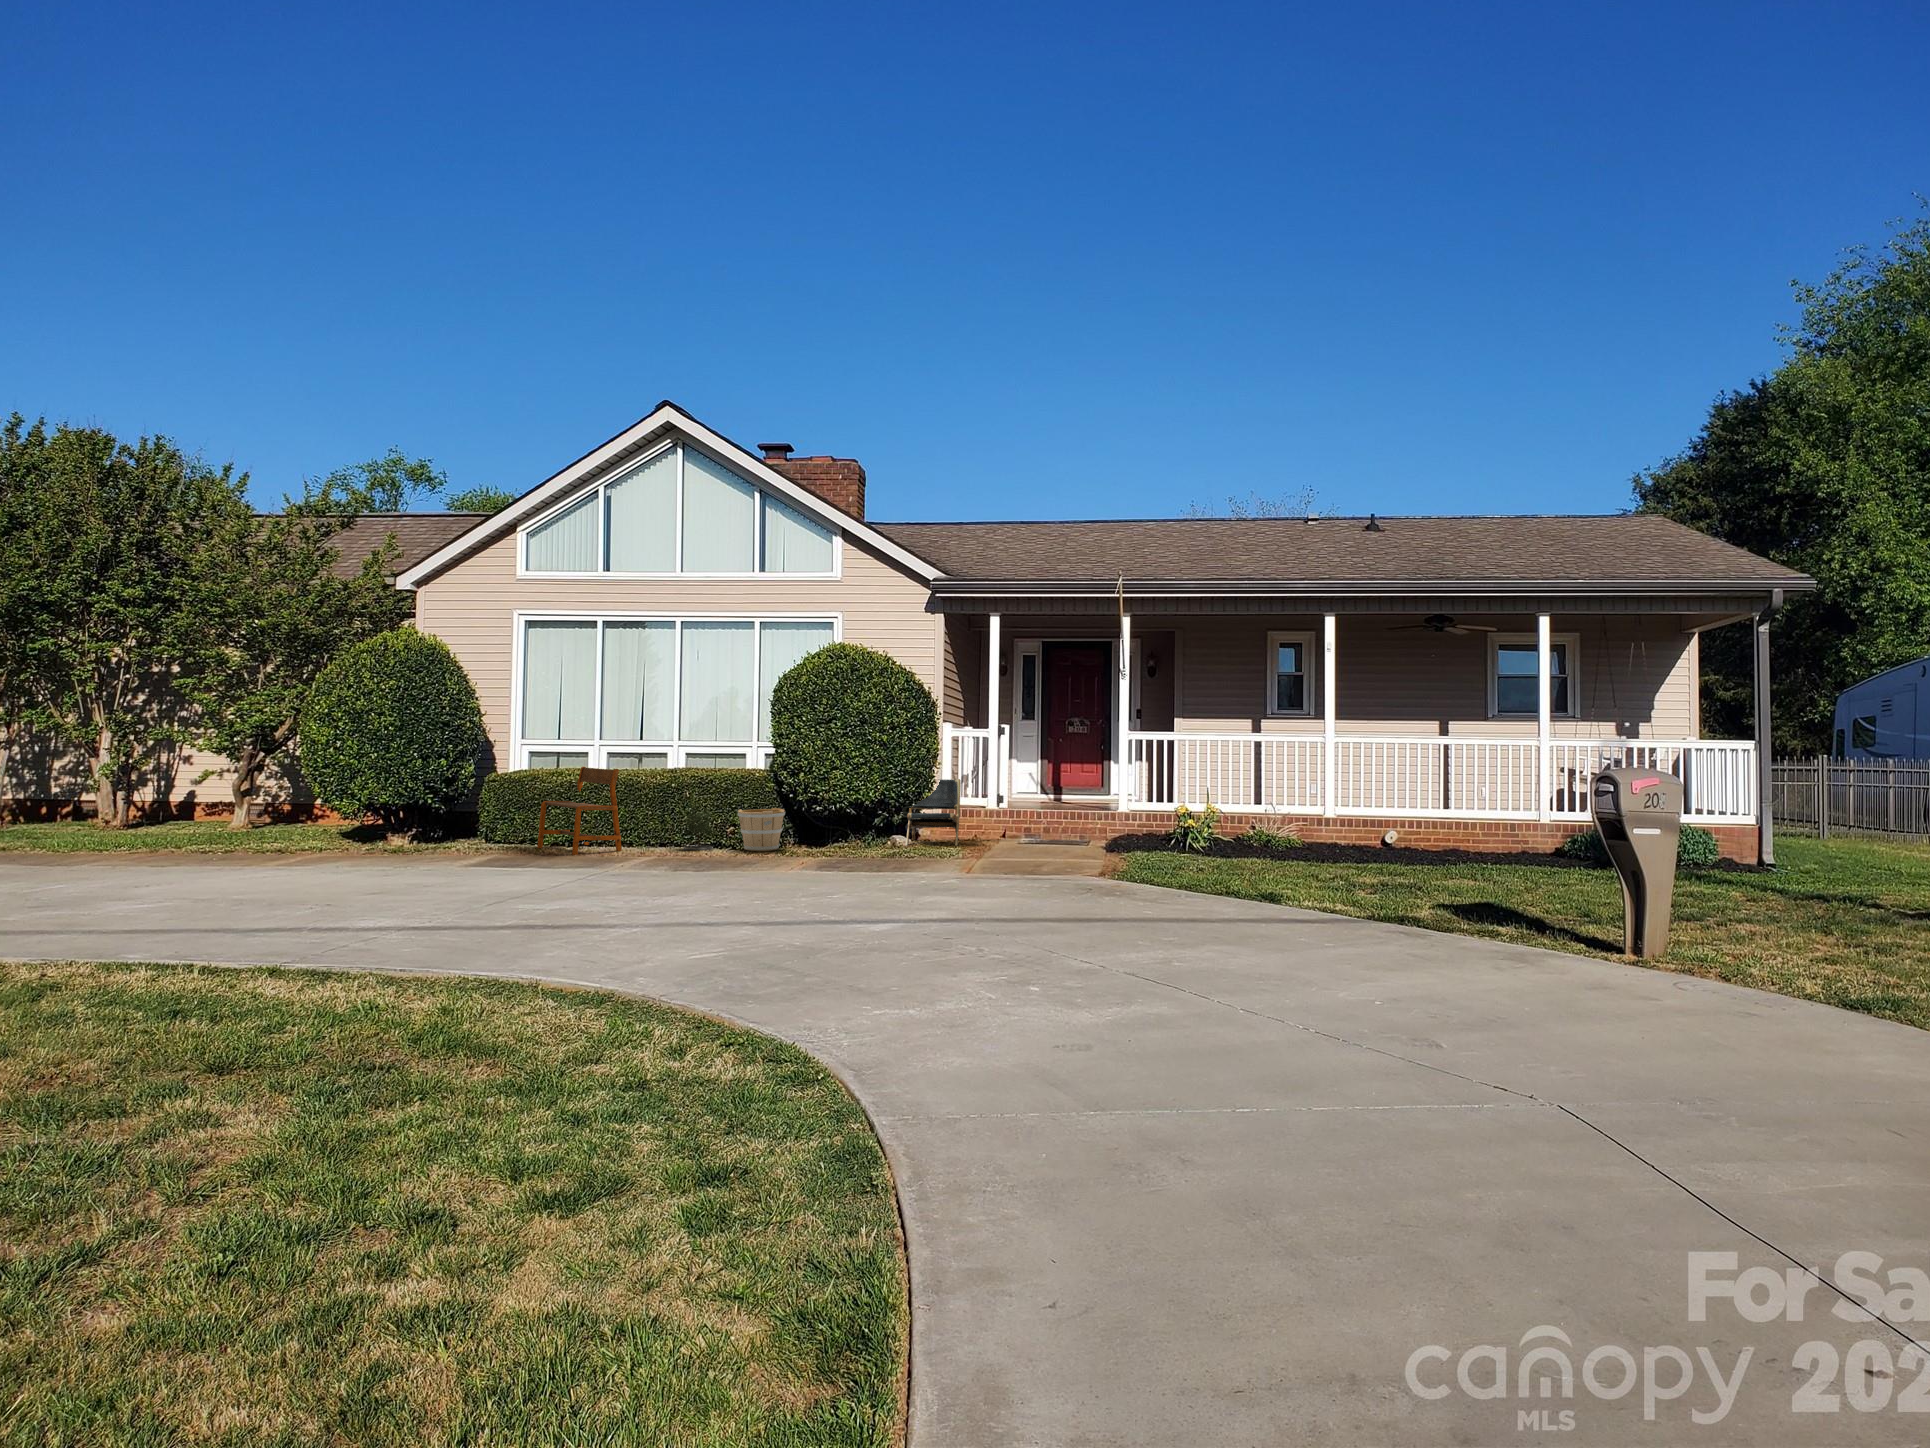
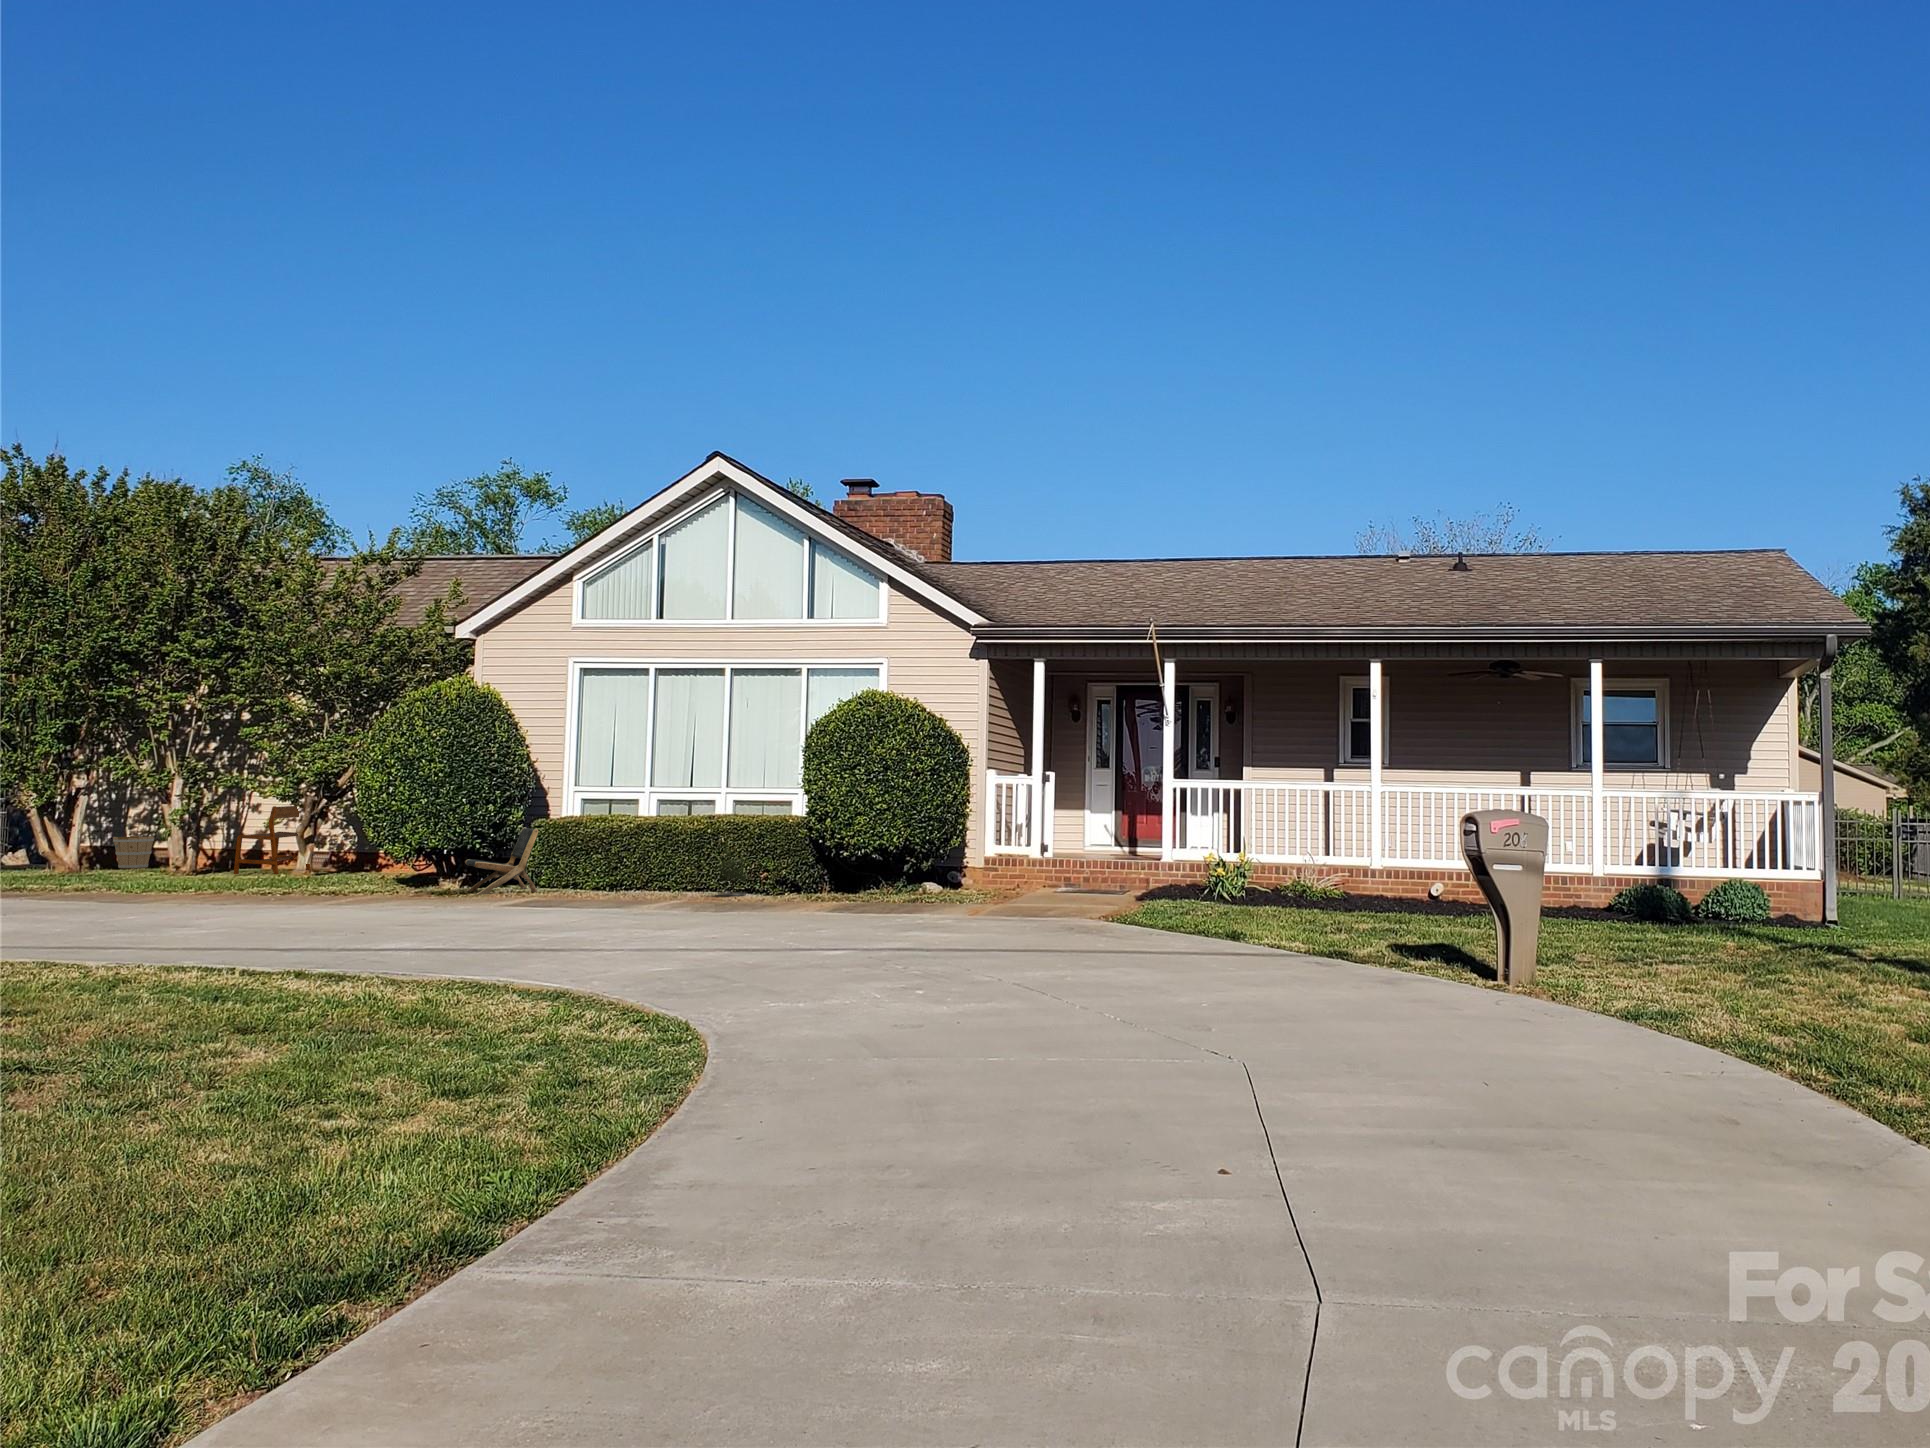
bench: present [537,767,622,855] -> present [234,806,311,874]
lounge chair: present [905,779,961,846] -> present [465,827,538,894]
wooden bucket: present [738,808,785,851] -> present [113,836,154,869]

